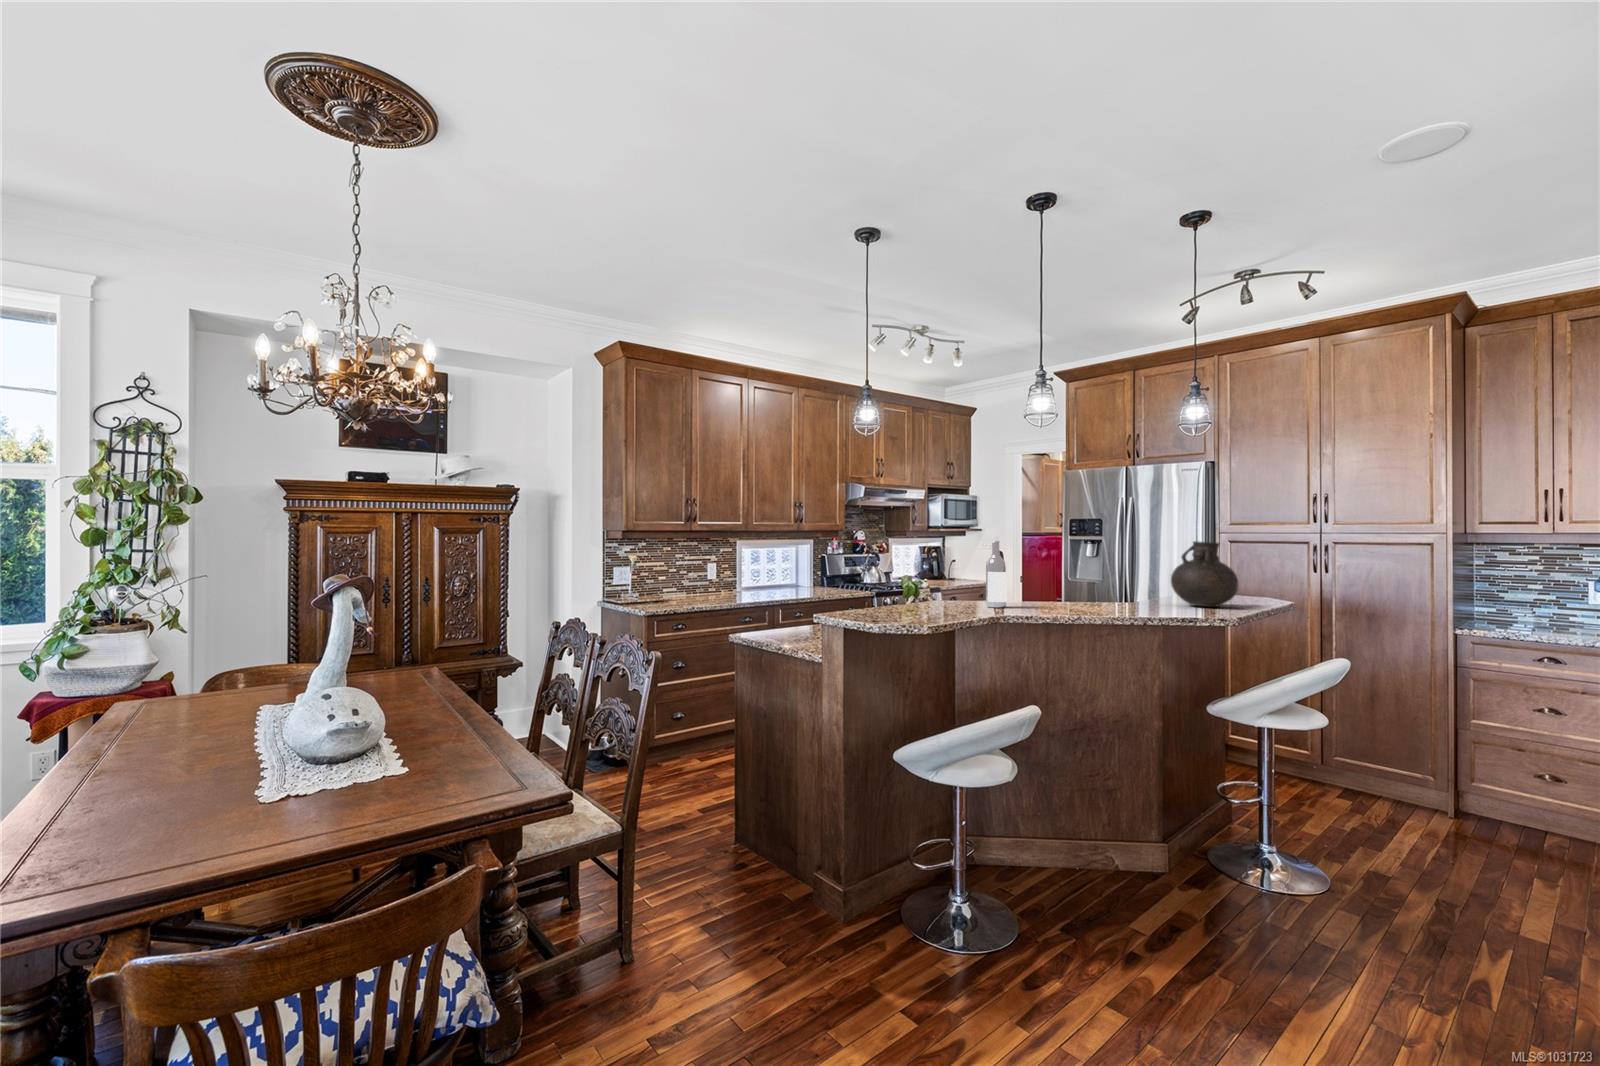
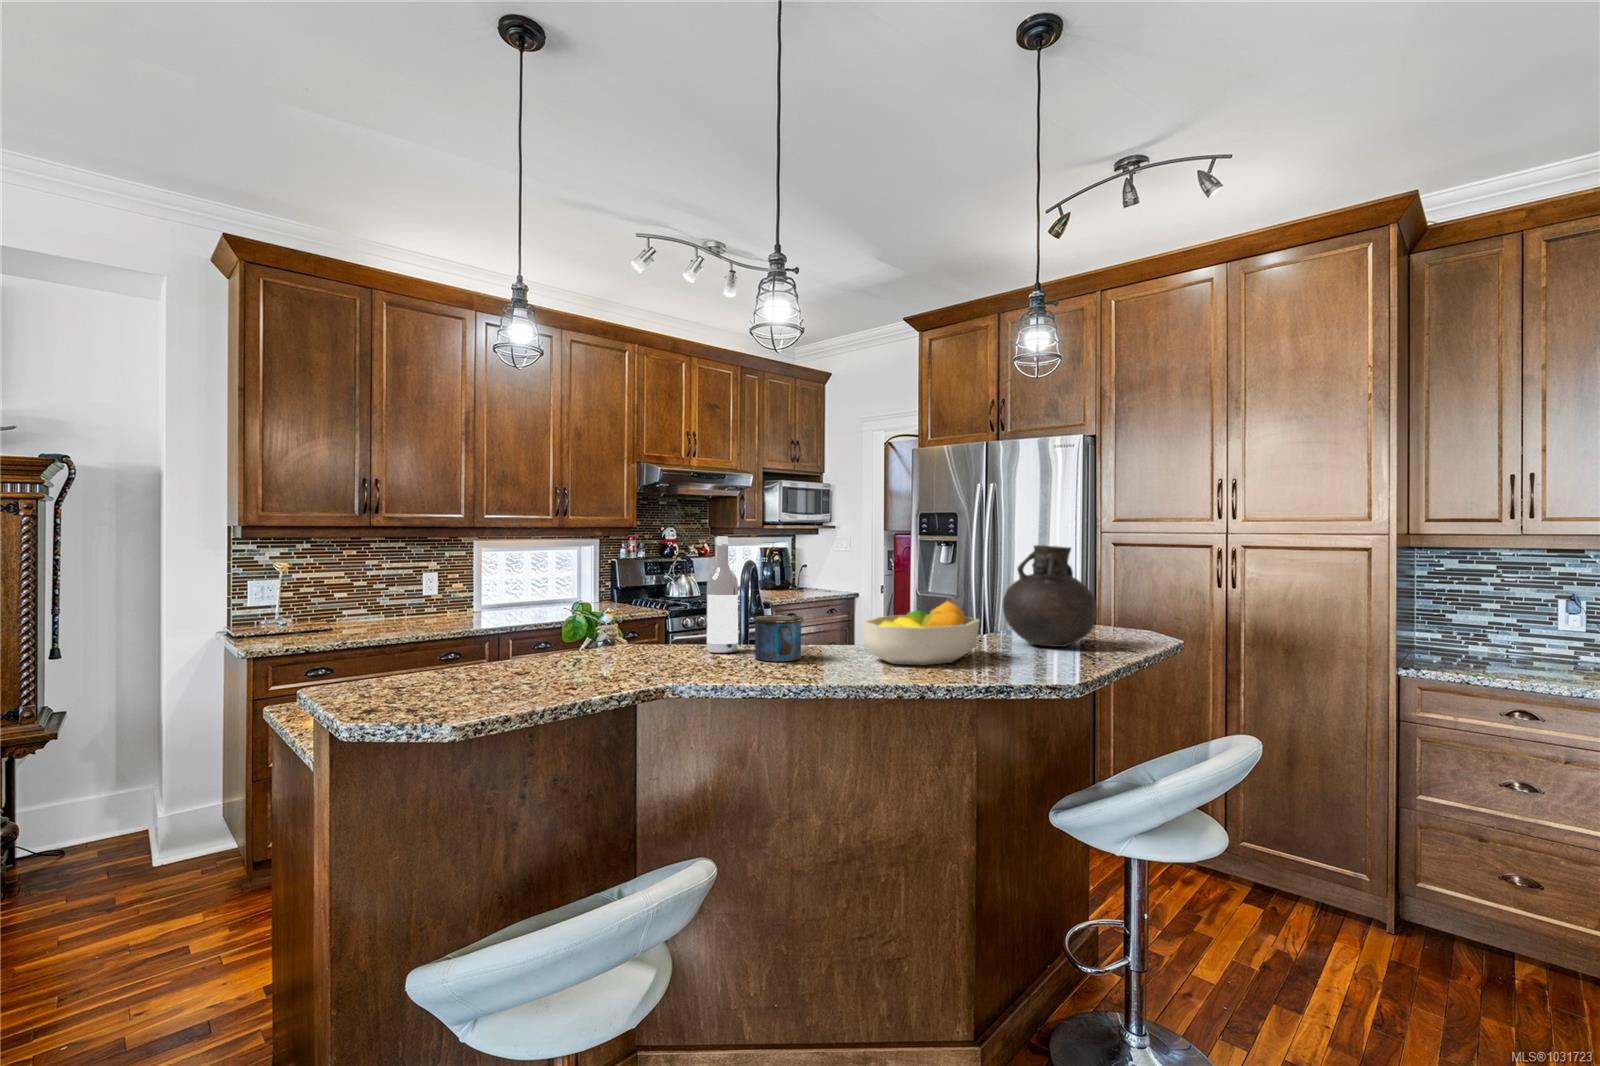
fruit bowl: none [1092,576,1166,614] -> present [862,601,979,665]
mug: none [1022,584,1054,611] -> present [753,615,803,662]

